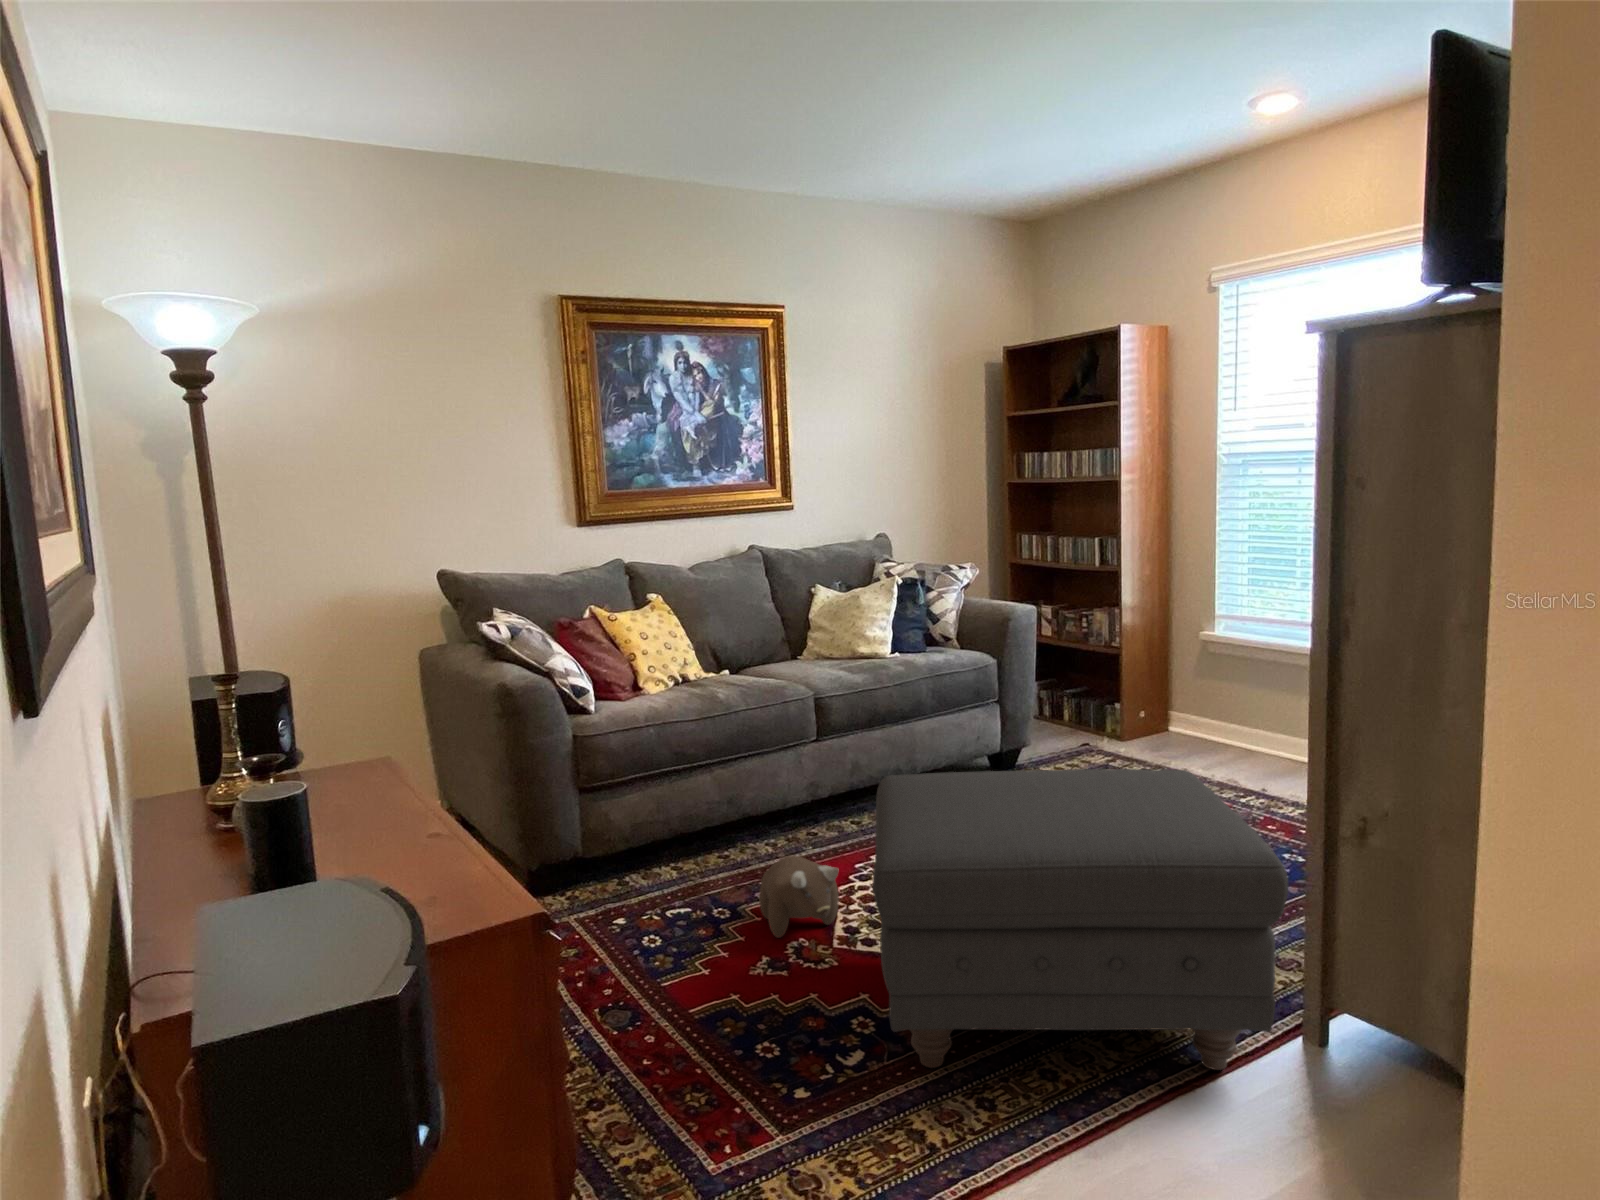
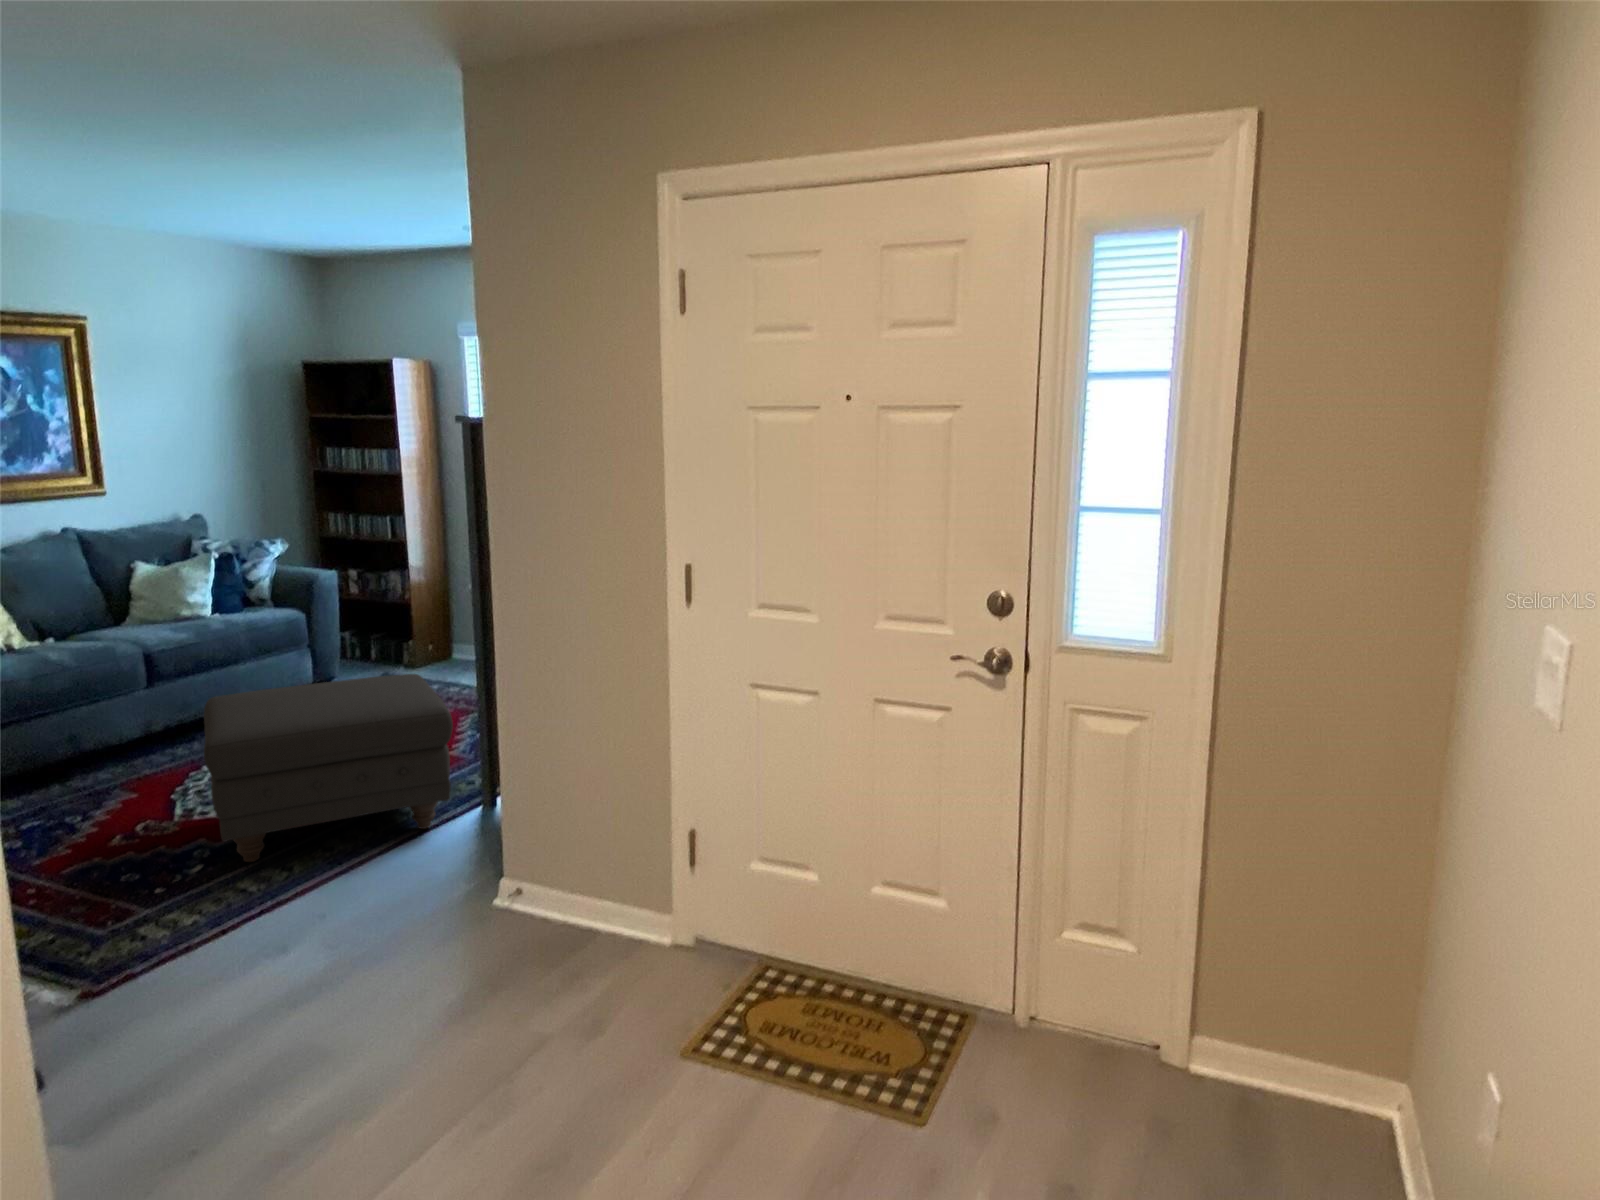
plush toy: present [759,855,839,938] -> none [109,765,178,823]

